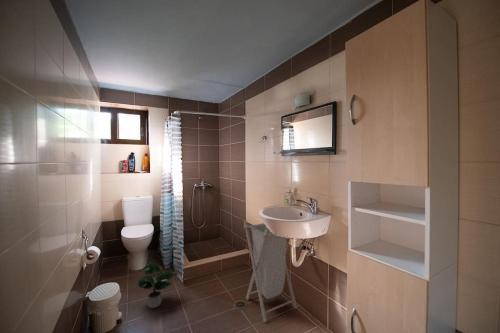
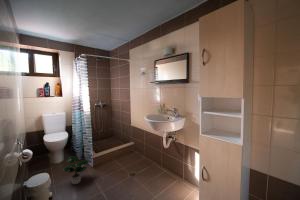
laundry hamper: present [244,221,297,322] -> none [133,121,166,182]

